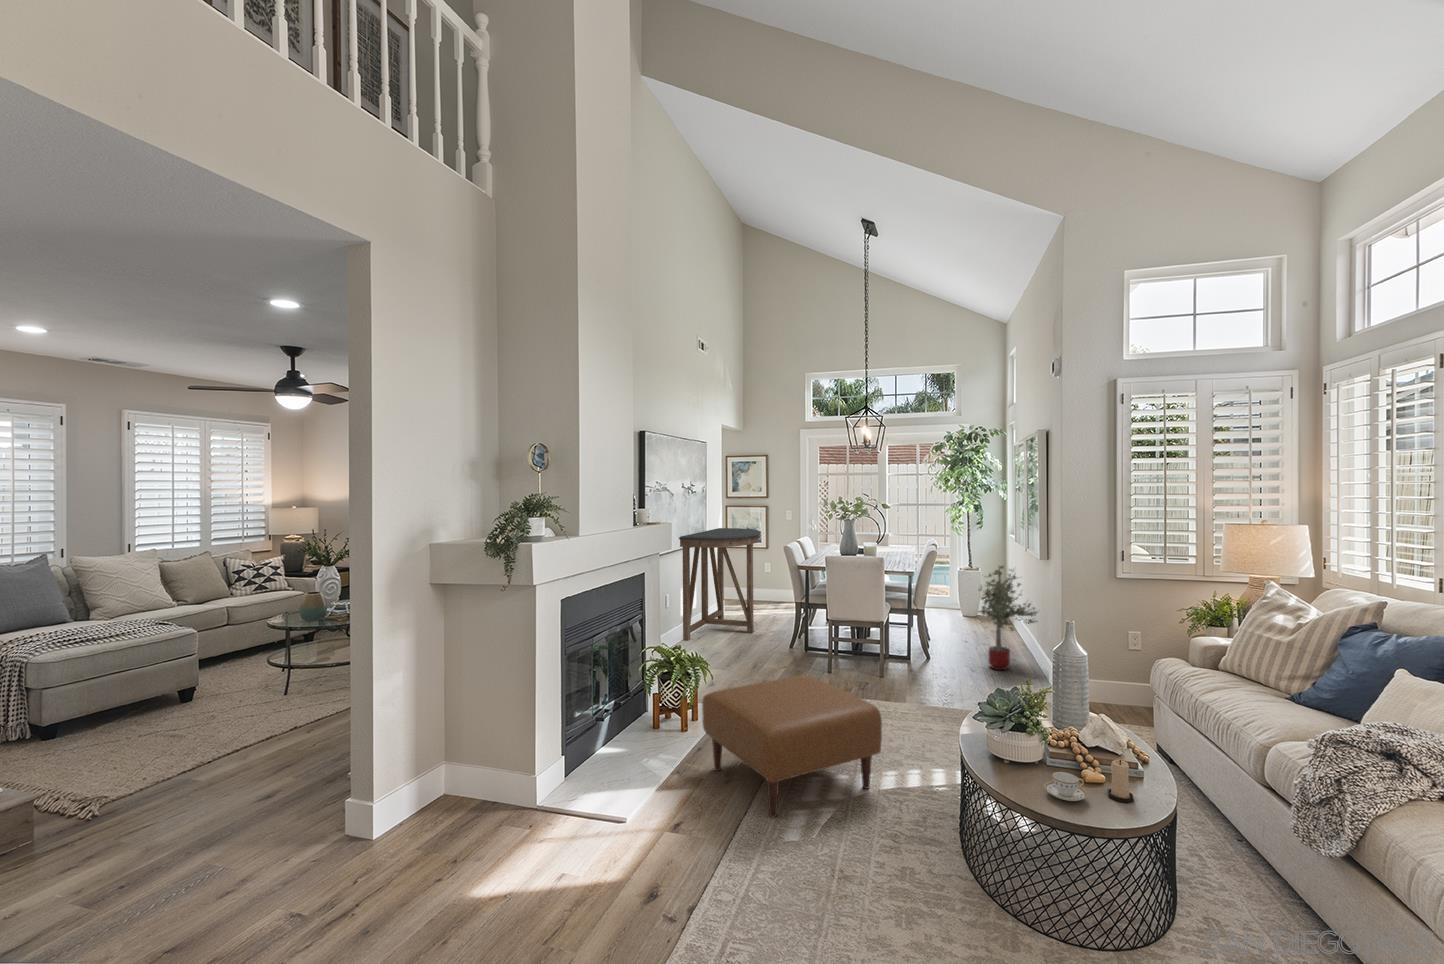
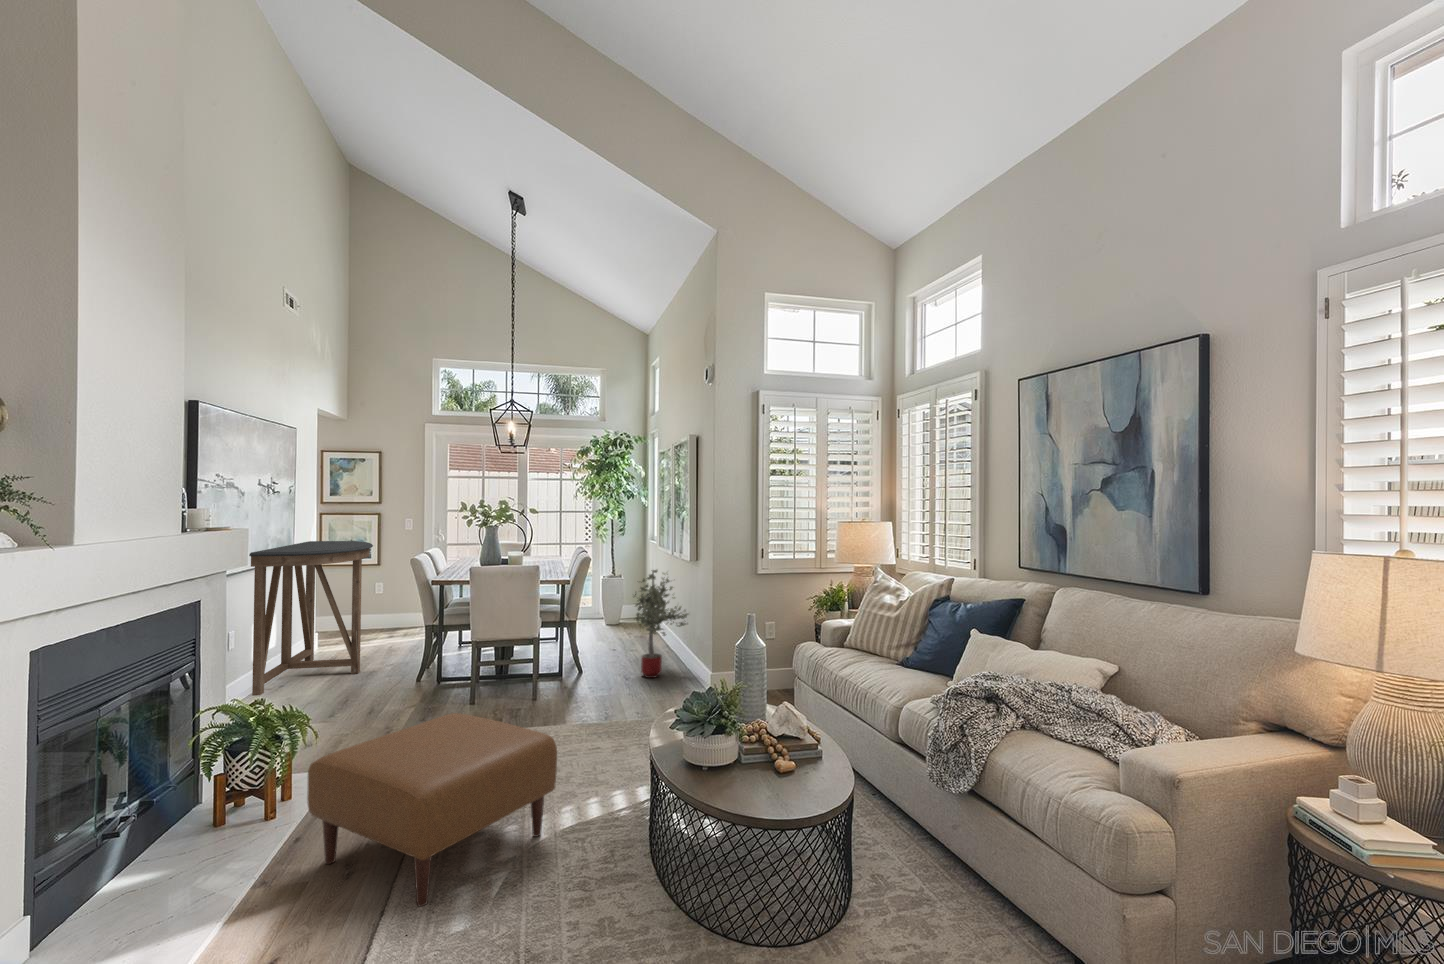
candle: present [1108,760,1134,803] -> none [802,742,824,784]
teacup: present [1044,772,1087,801] -> none [750,766,789,795]

